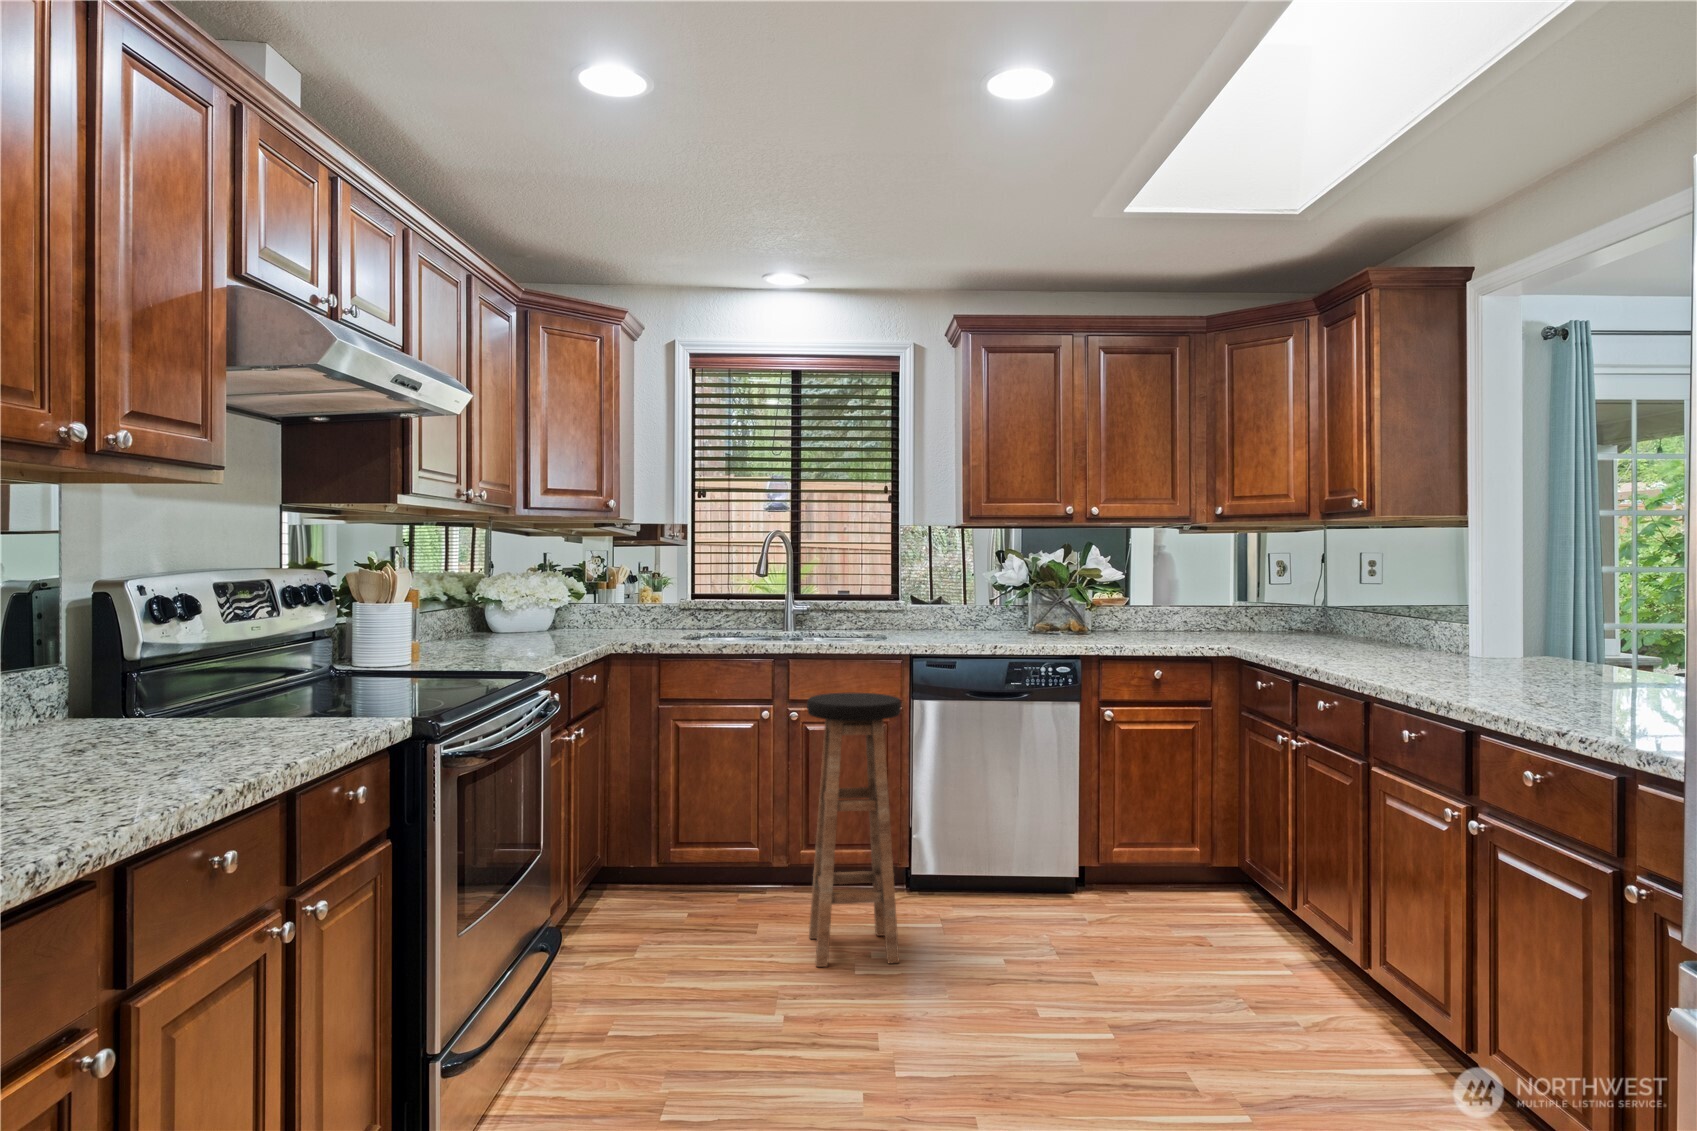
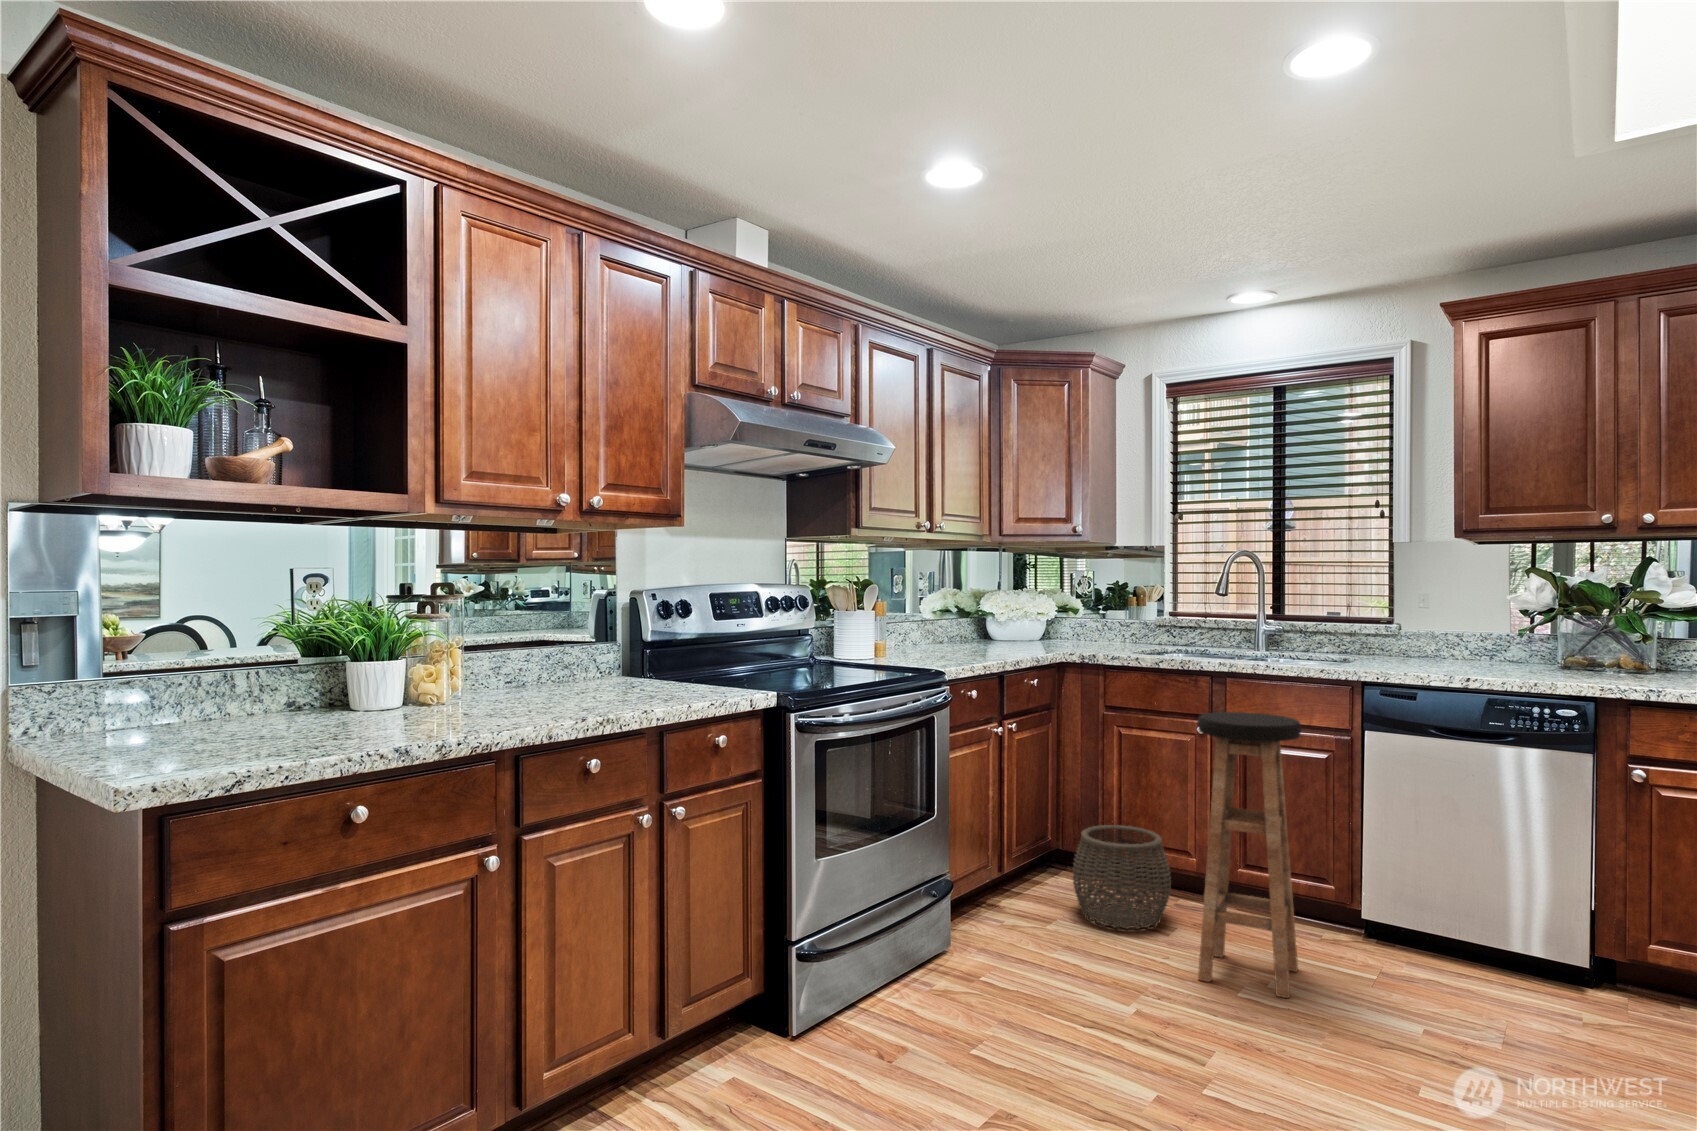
woven basket: none [652,823,755,934] -> present [1073,825,1171,929]

